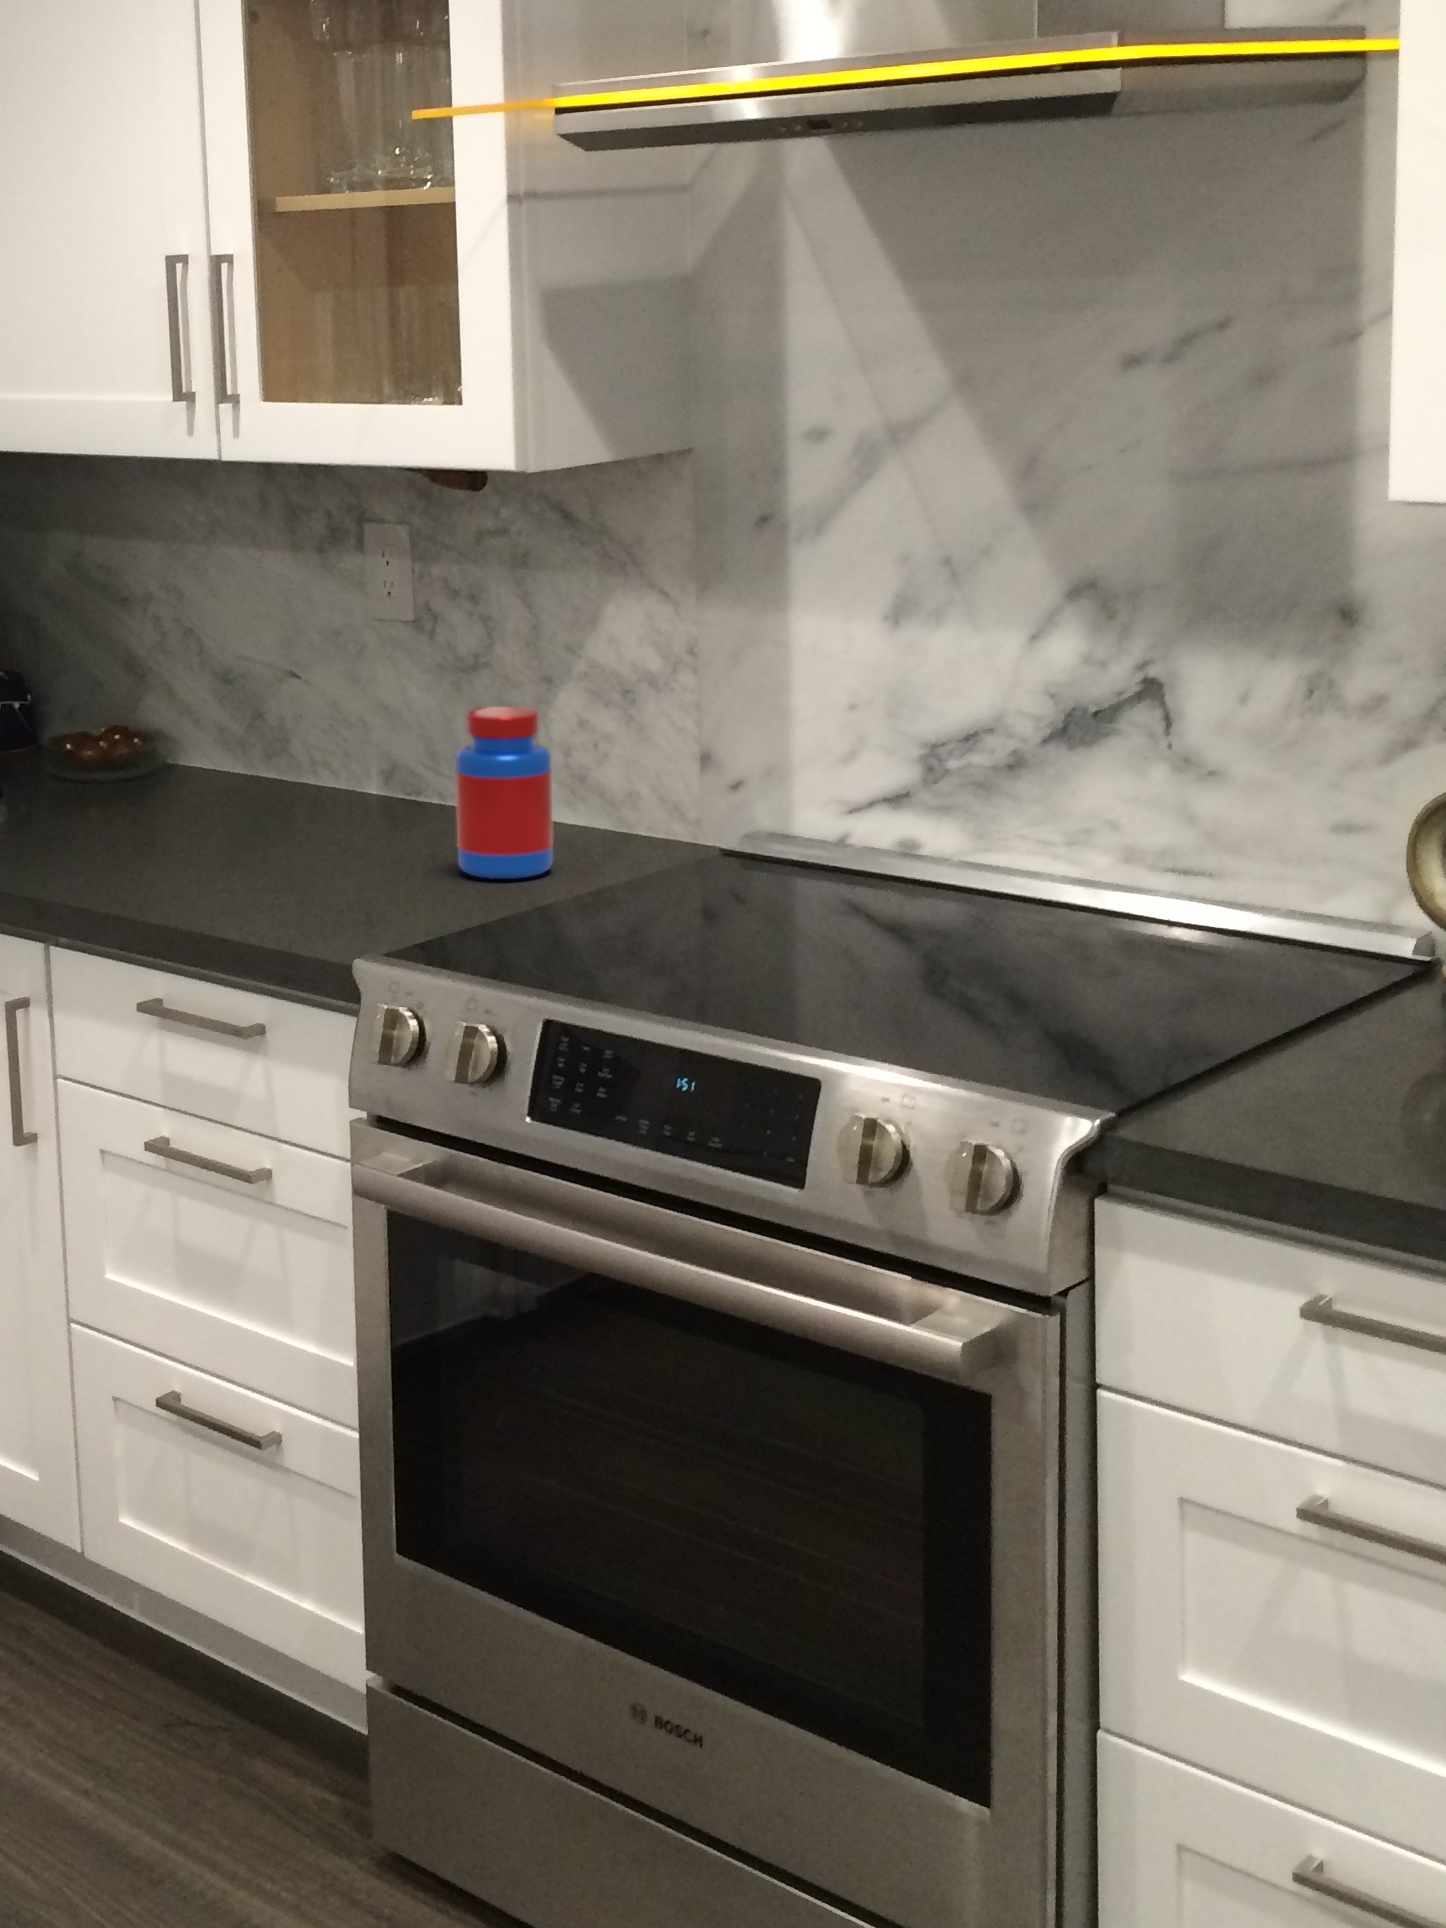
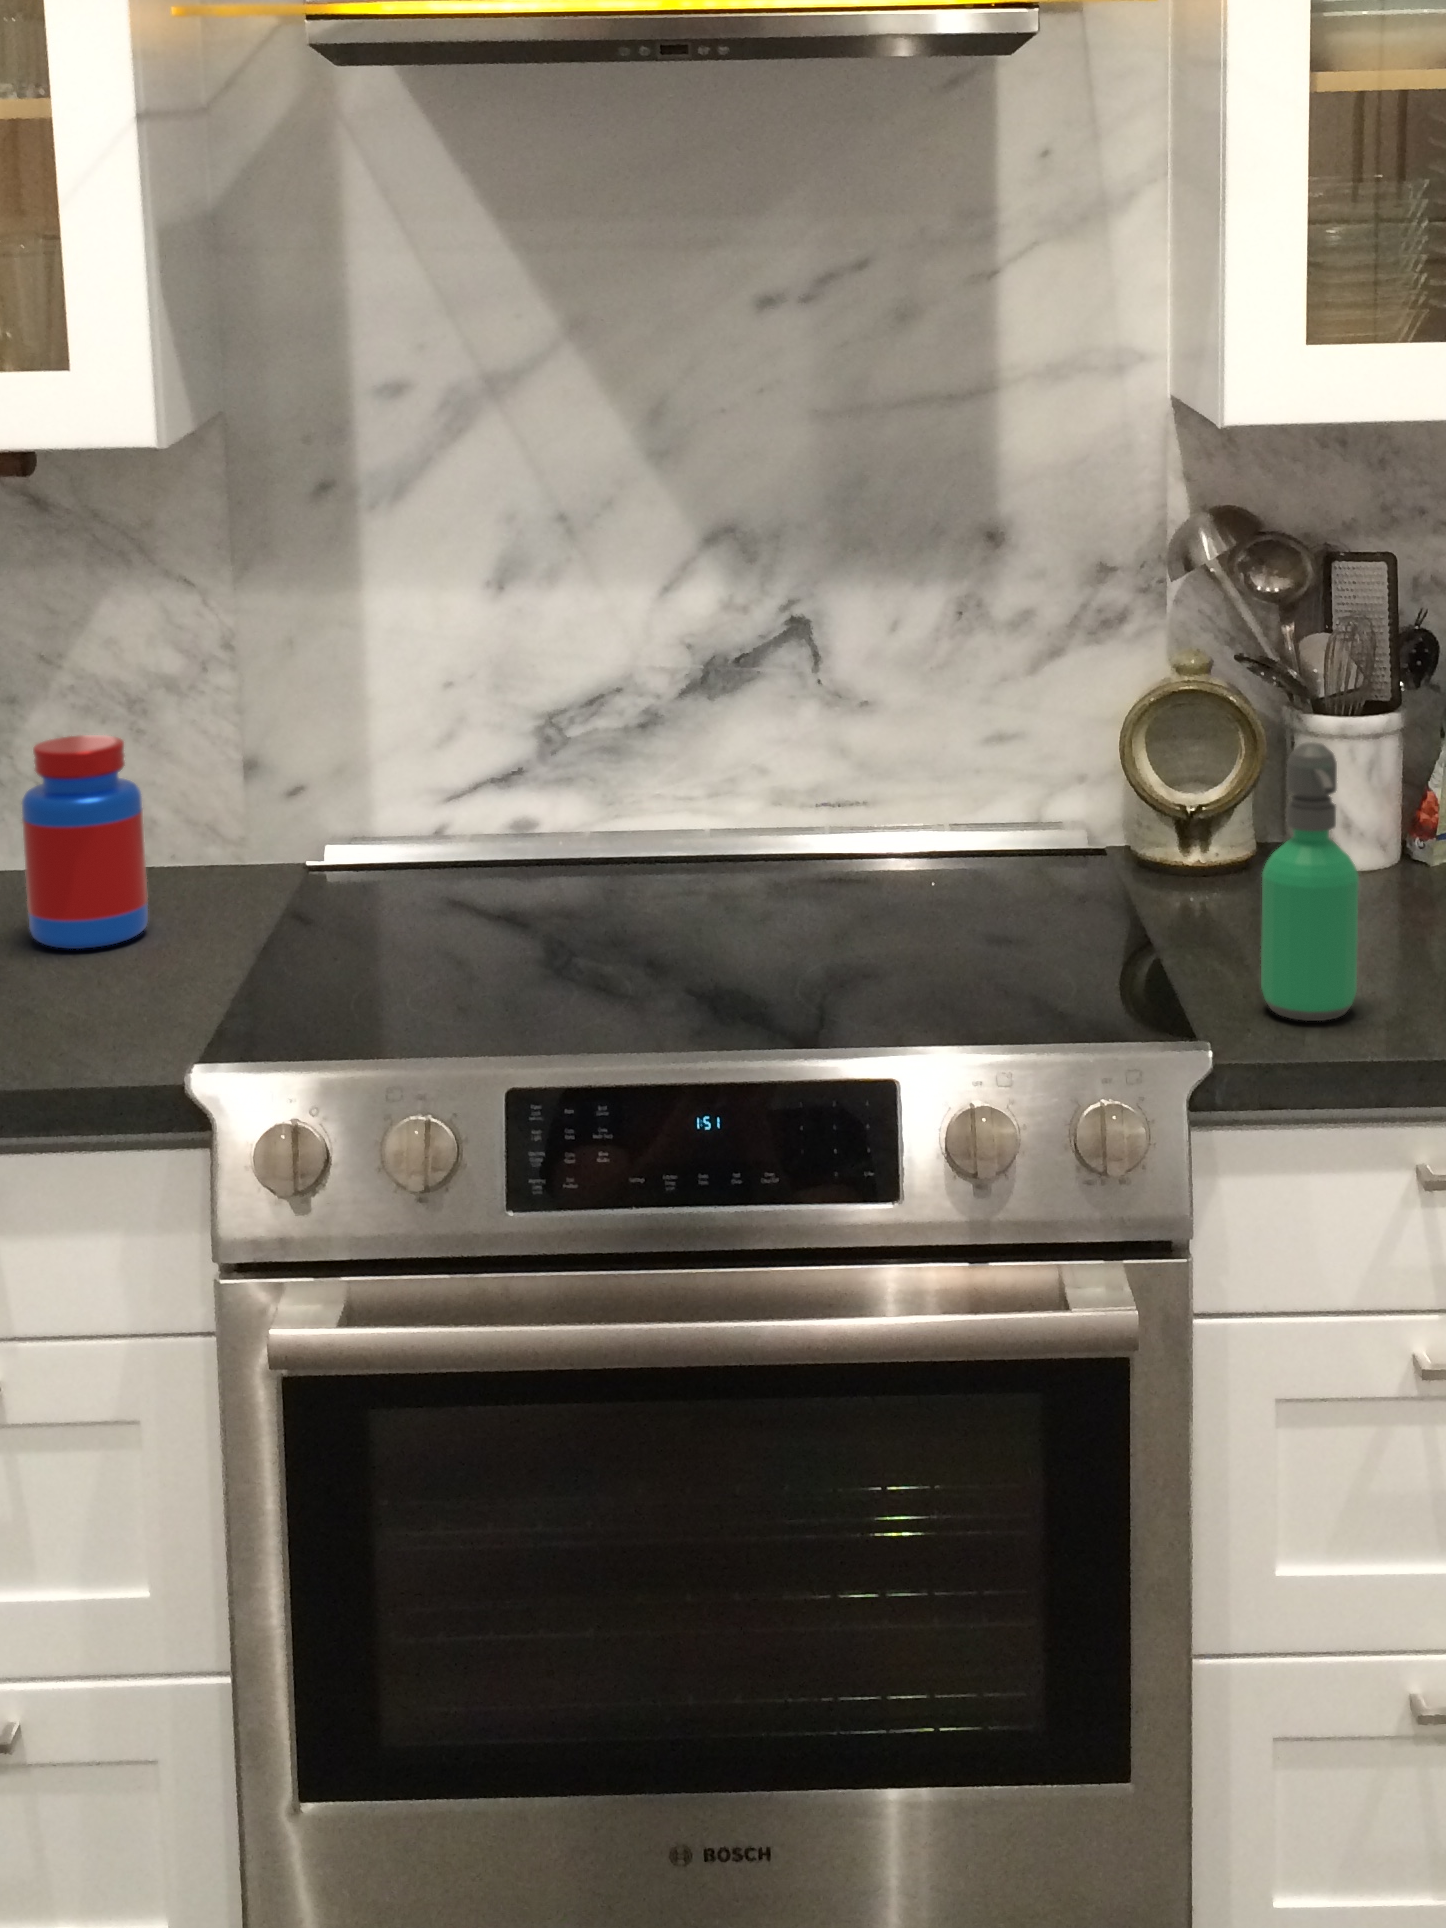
soap dispenser: none [1220,838,1330,1132] -> present [1261,742,1359,1021]

